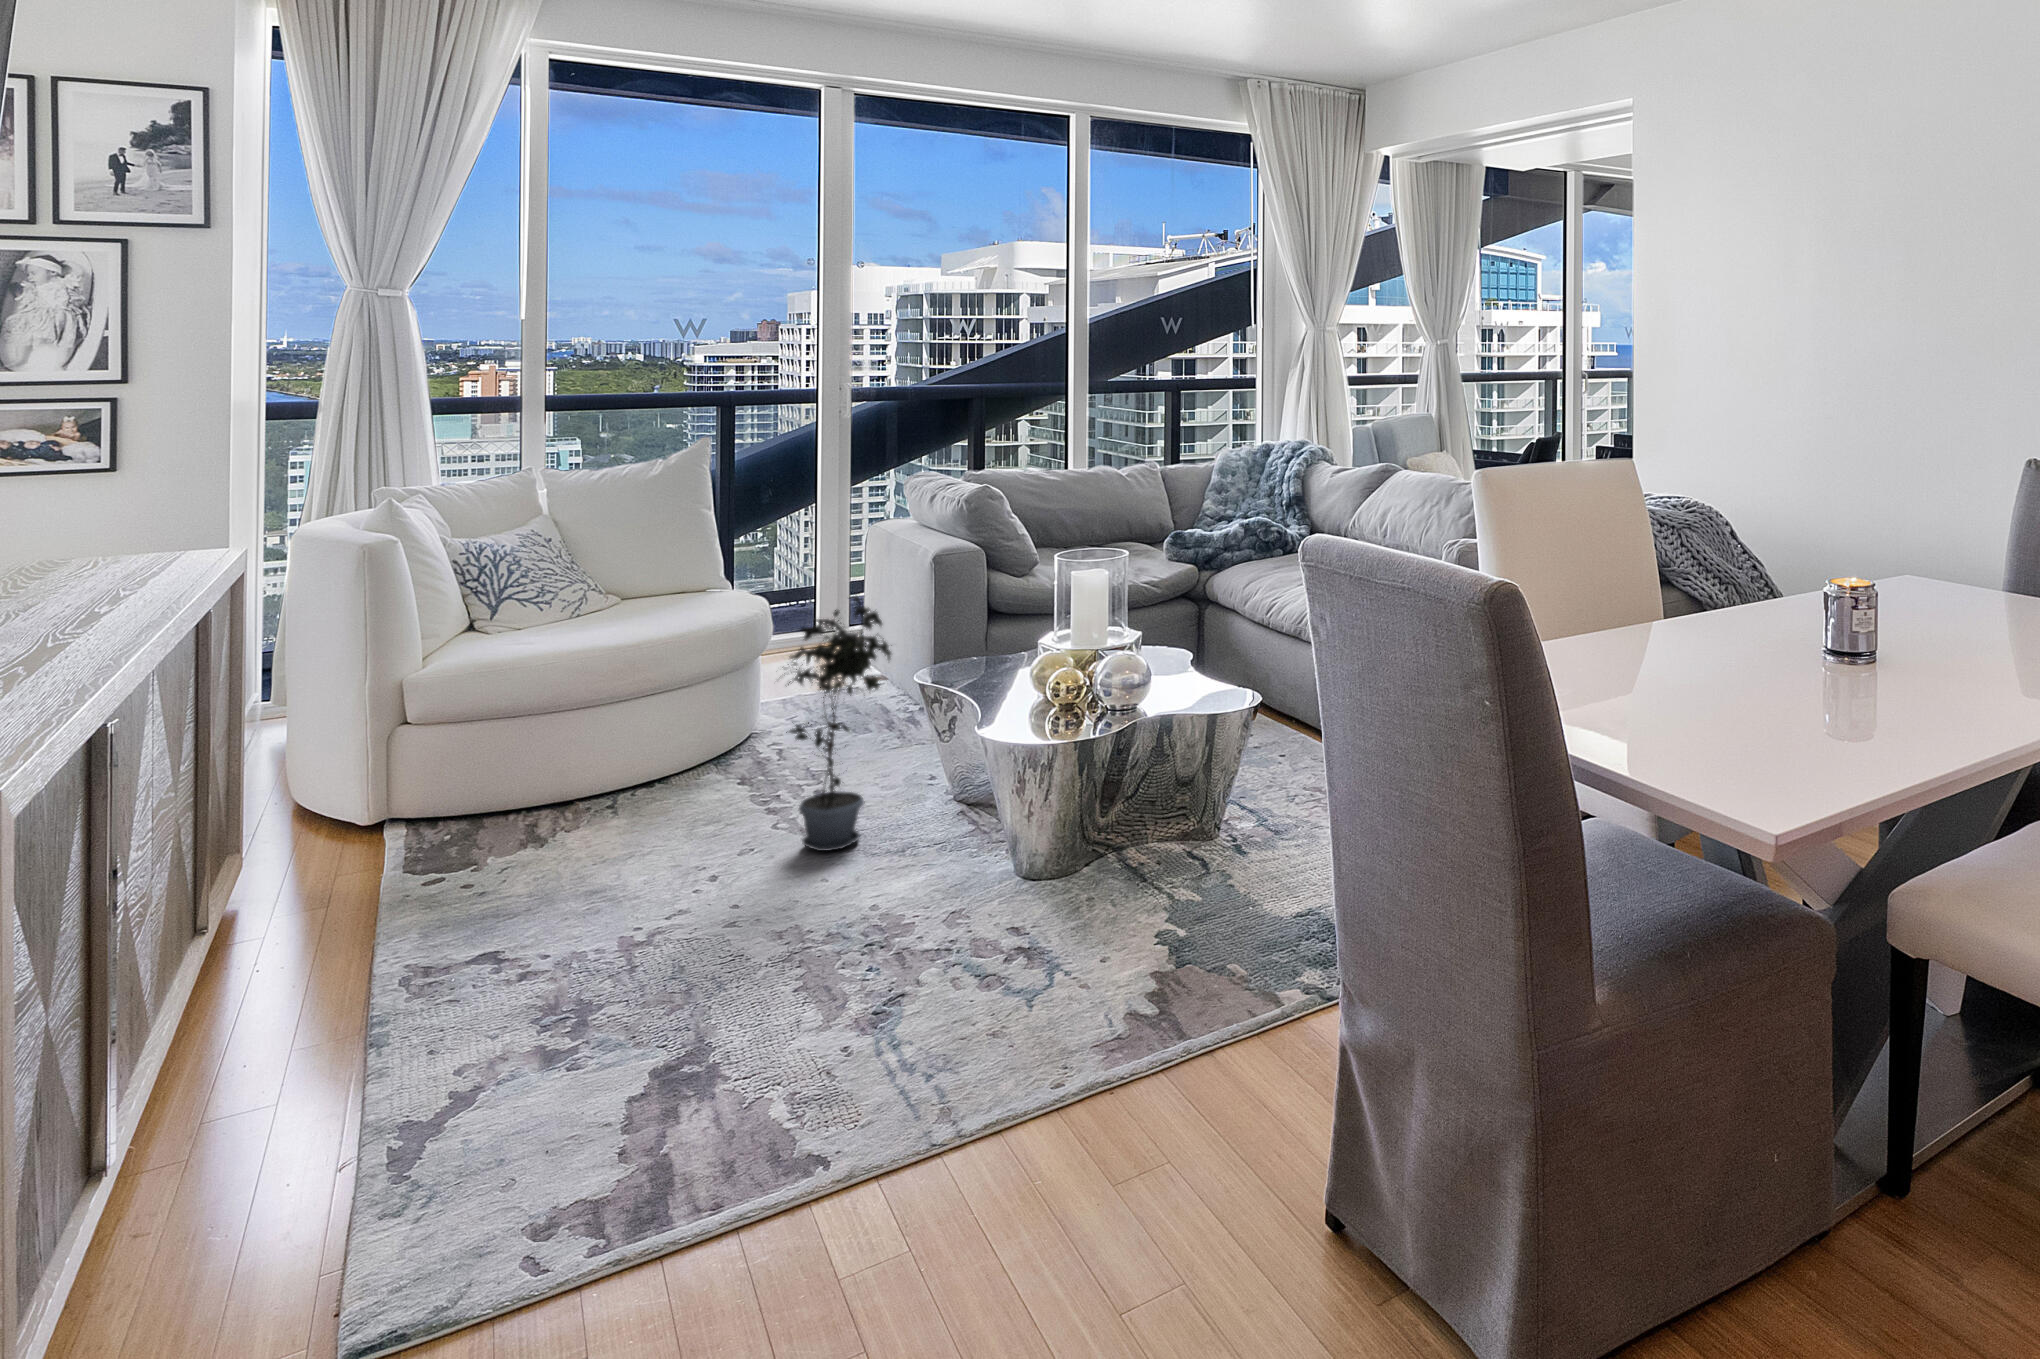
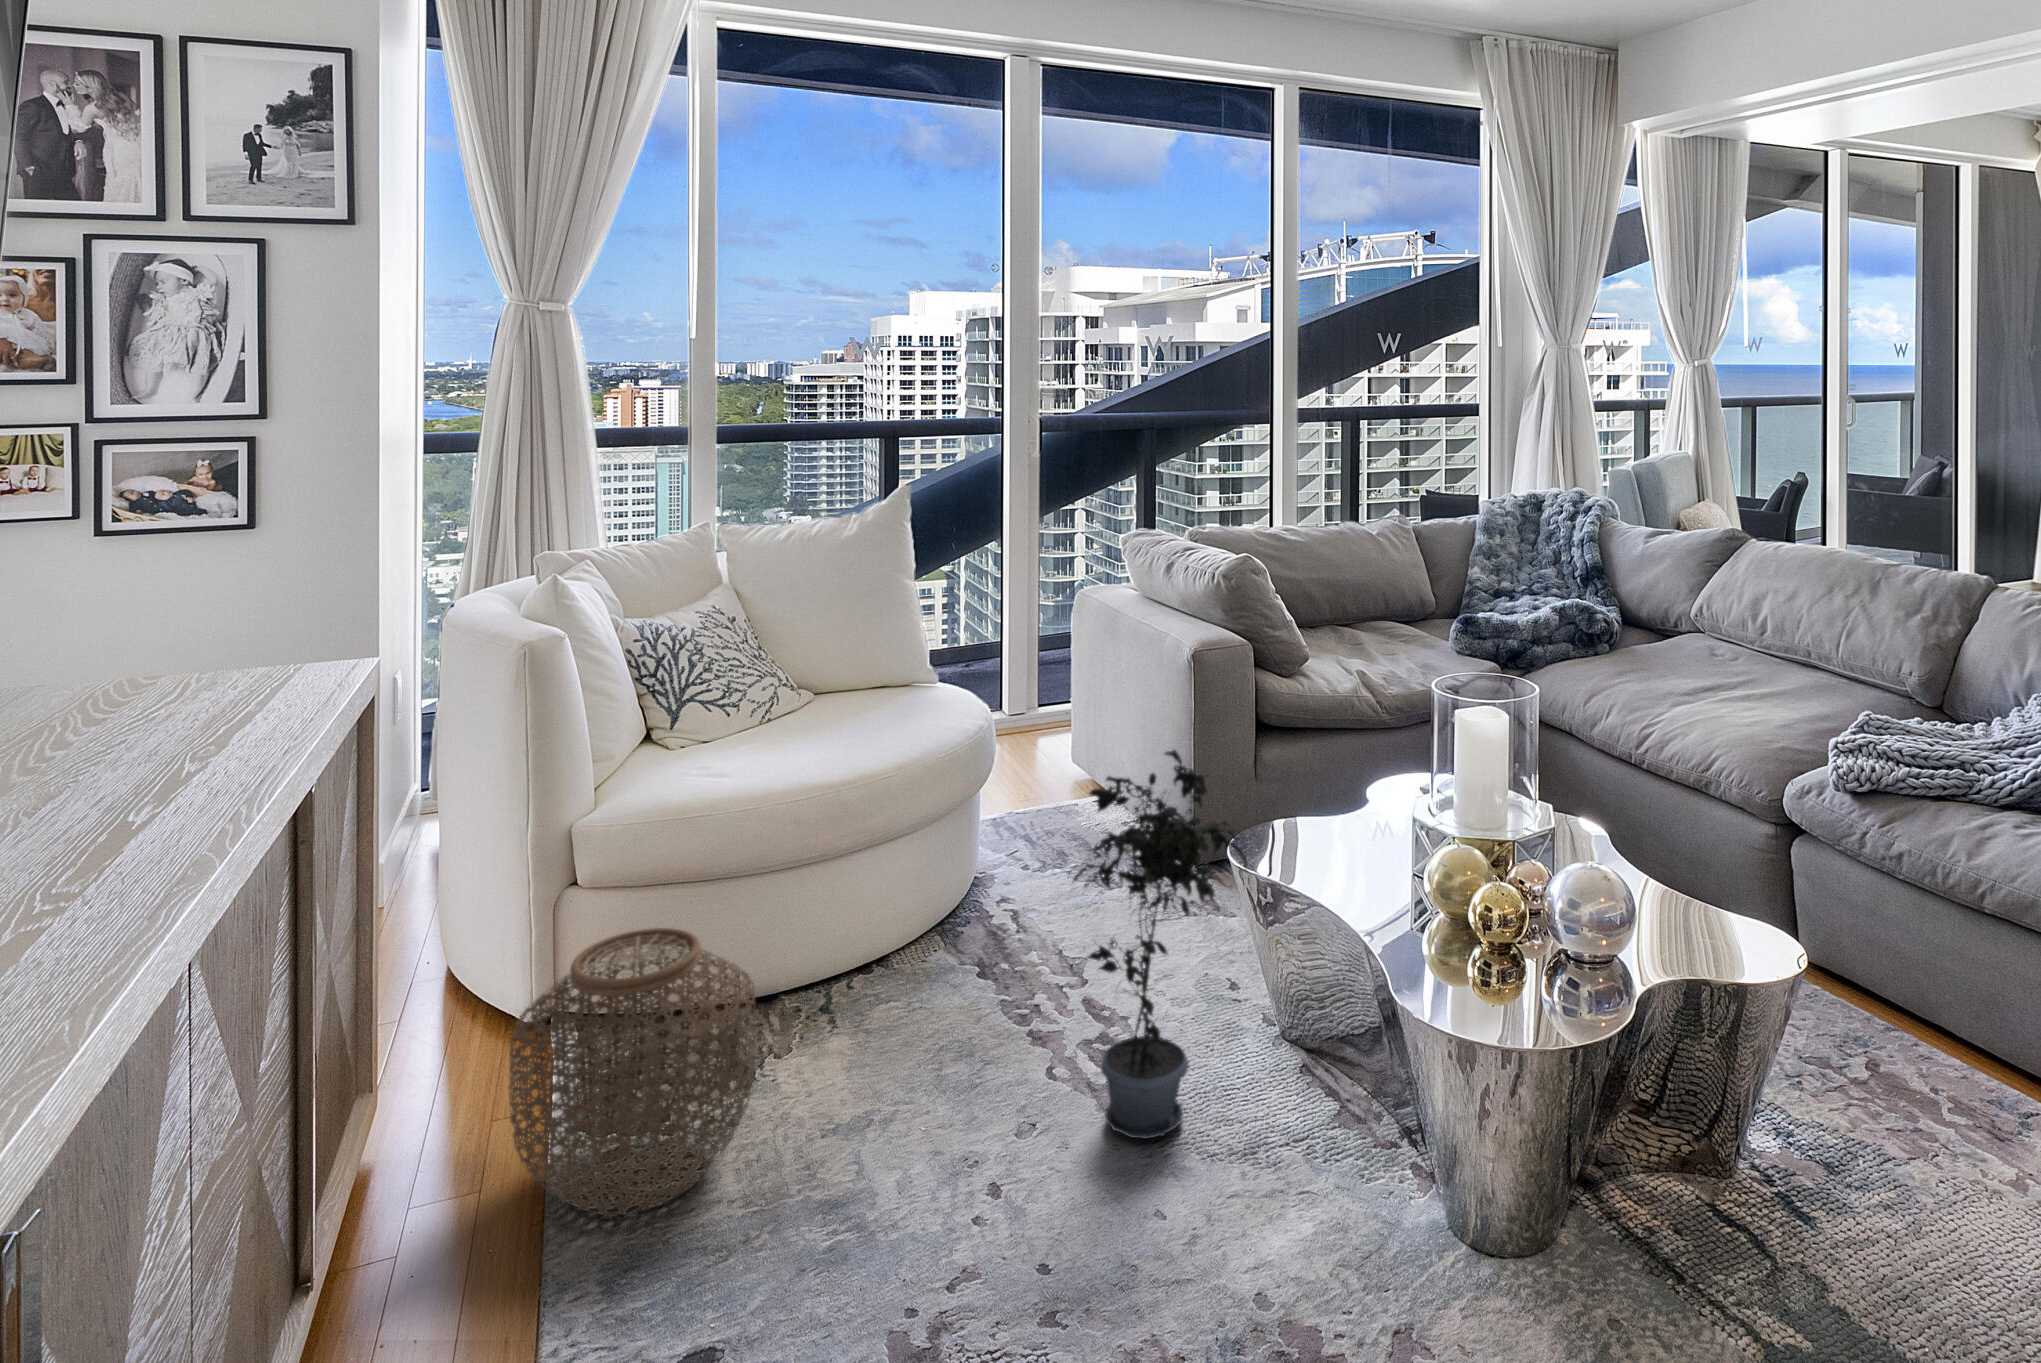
woven basket: none [347,725,539,907] -> present [509,928,756,1216]

